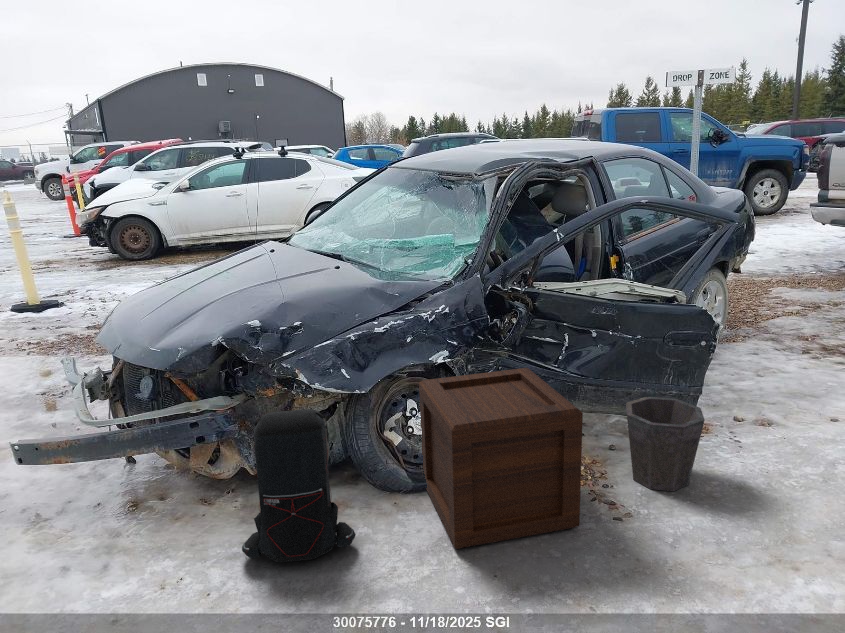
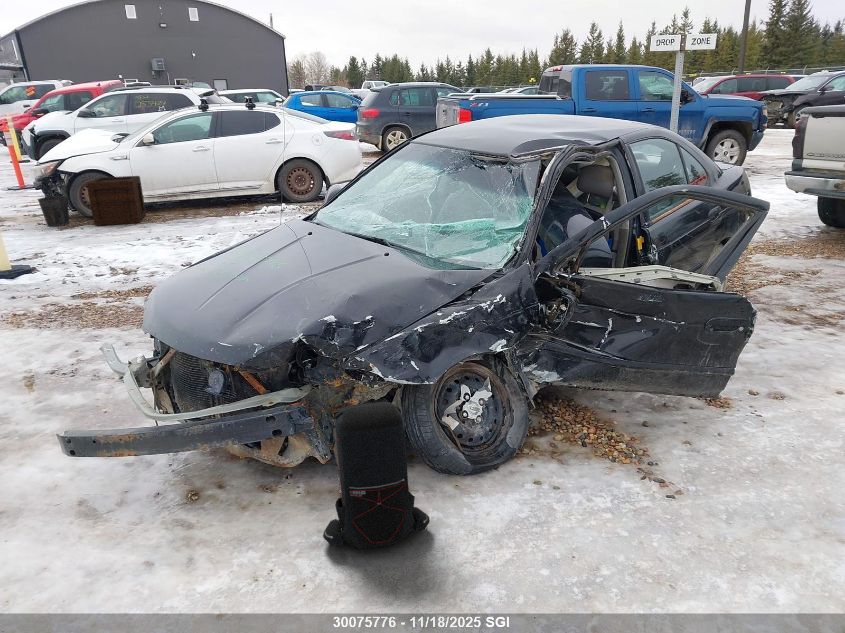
wooden crate: present [419,368,583,549] -> present [87,176,146,226]
waste bin: present [626,397,705,491] -> present [38,196,69,226]

